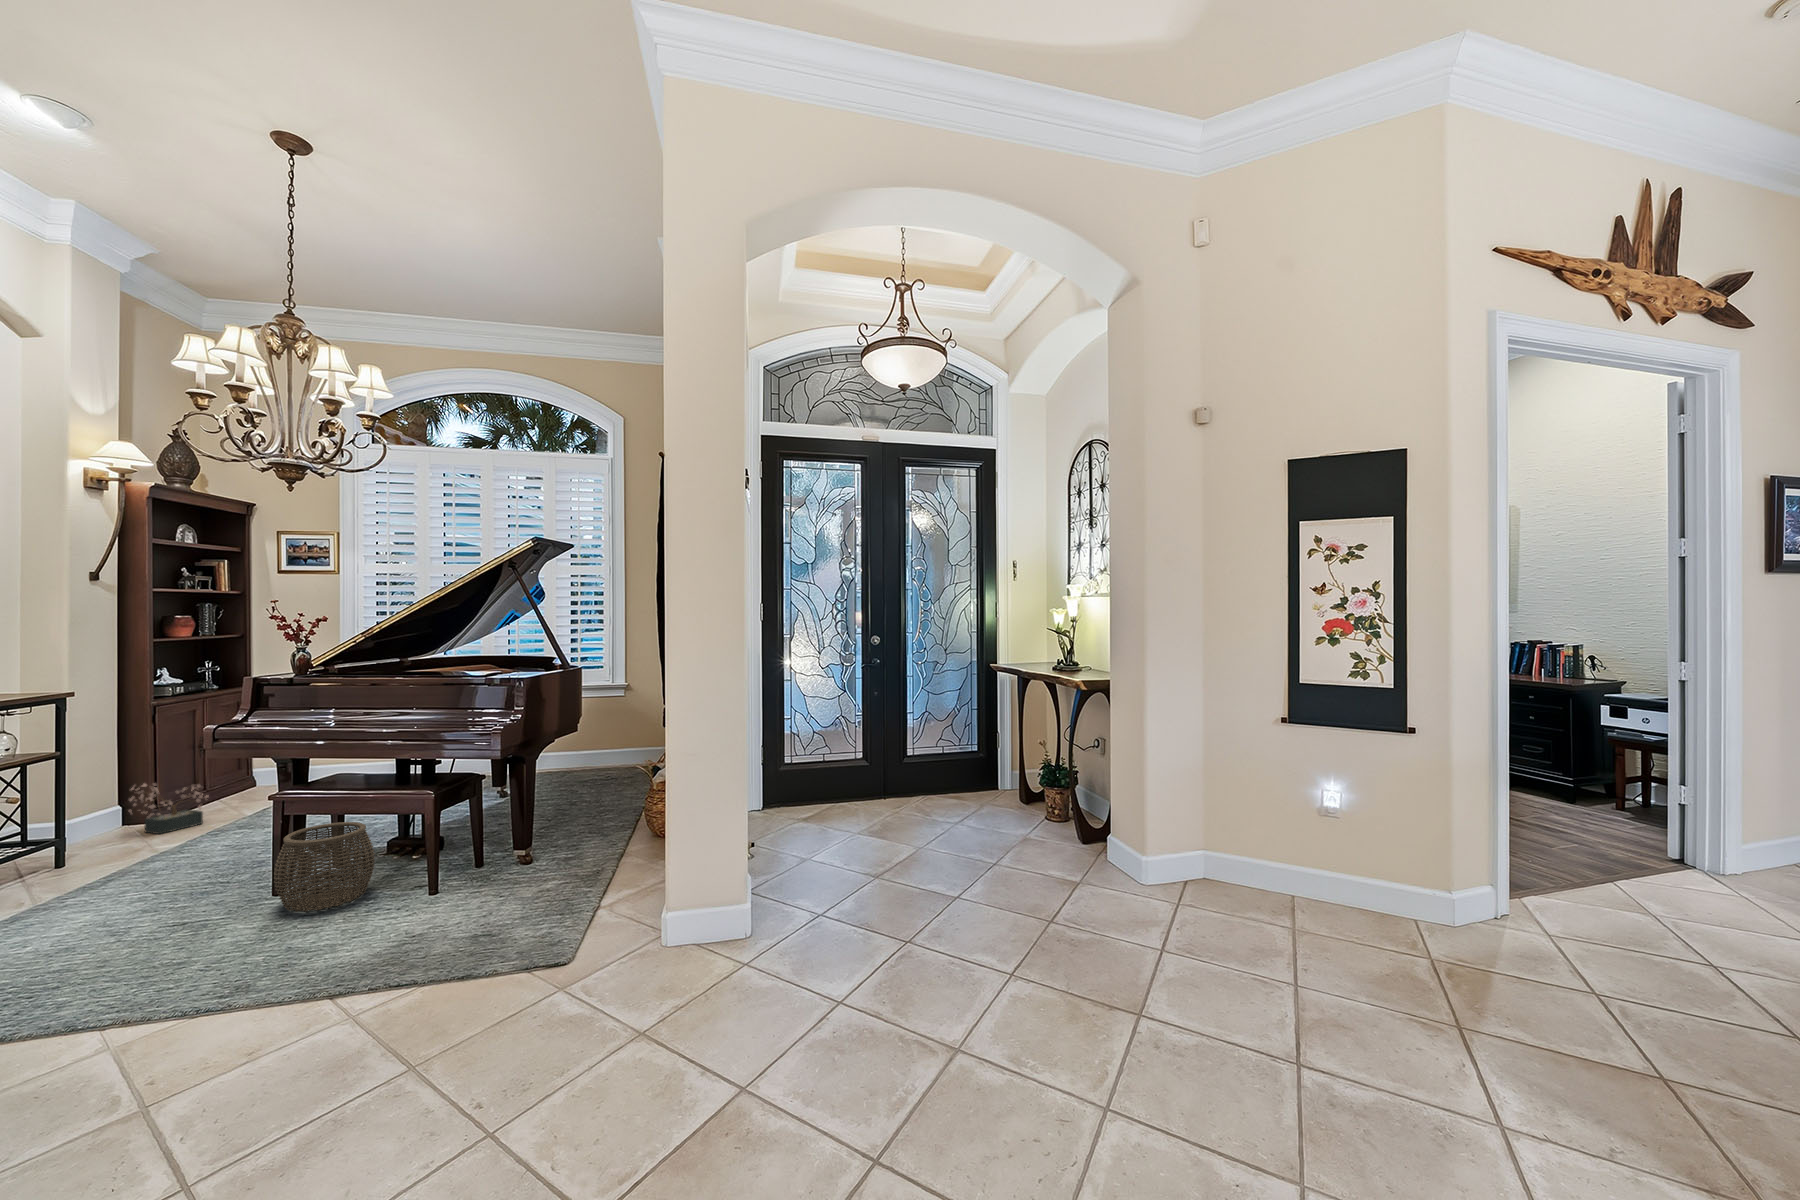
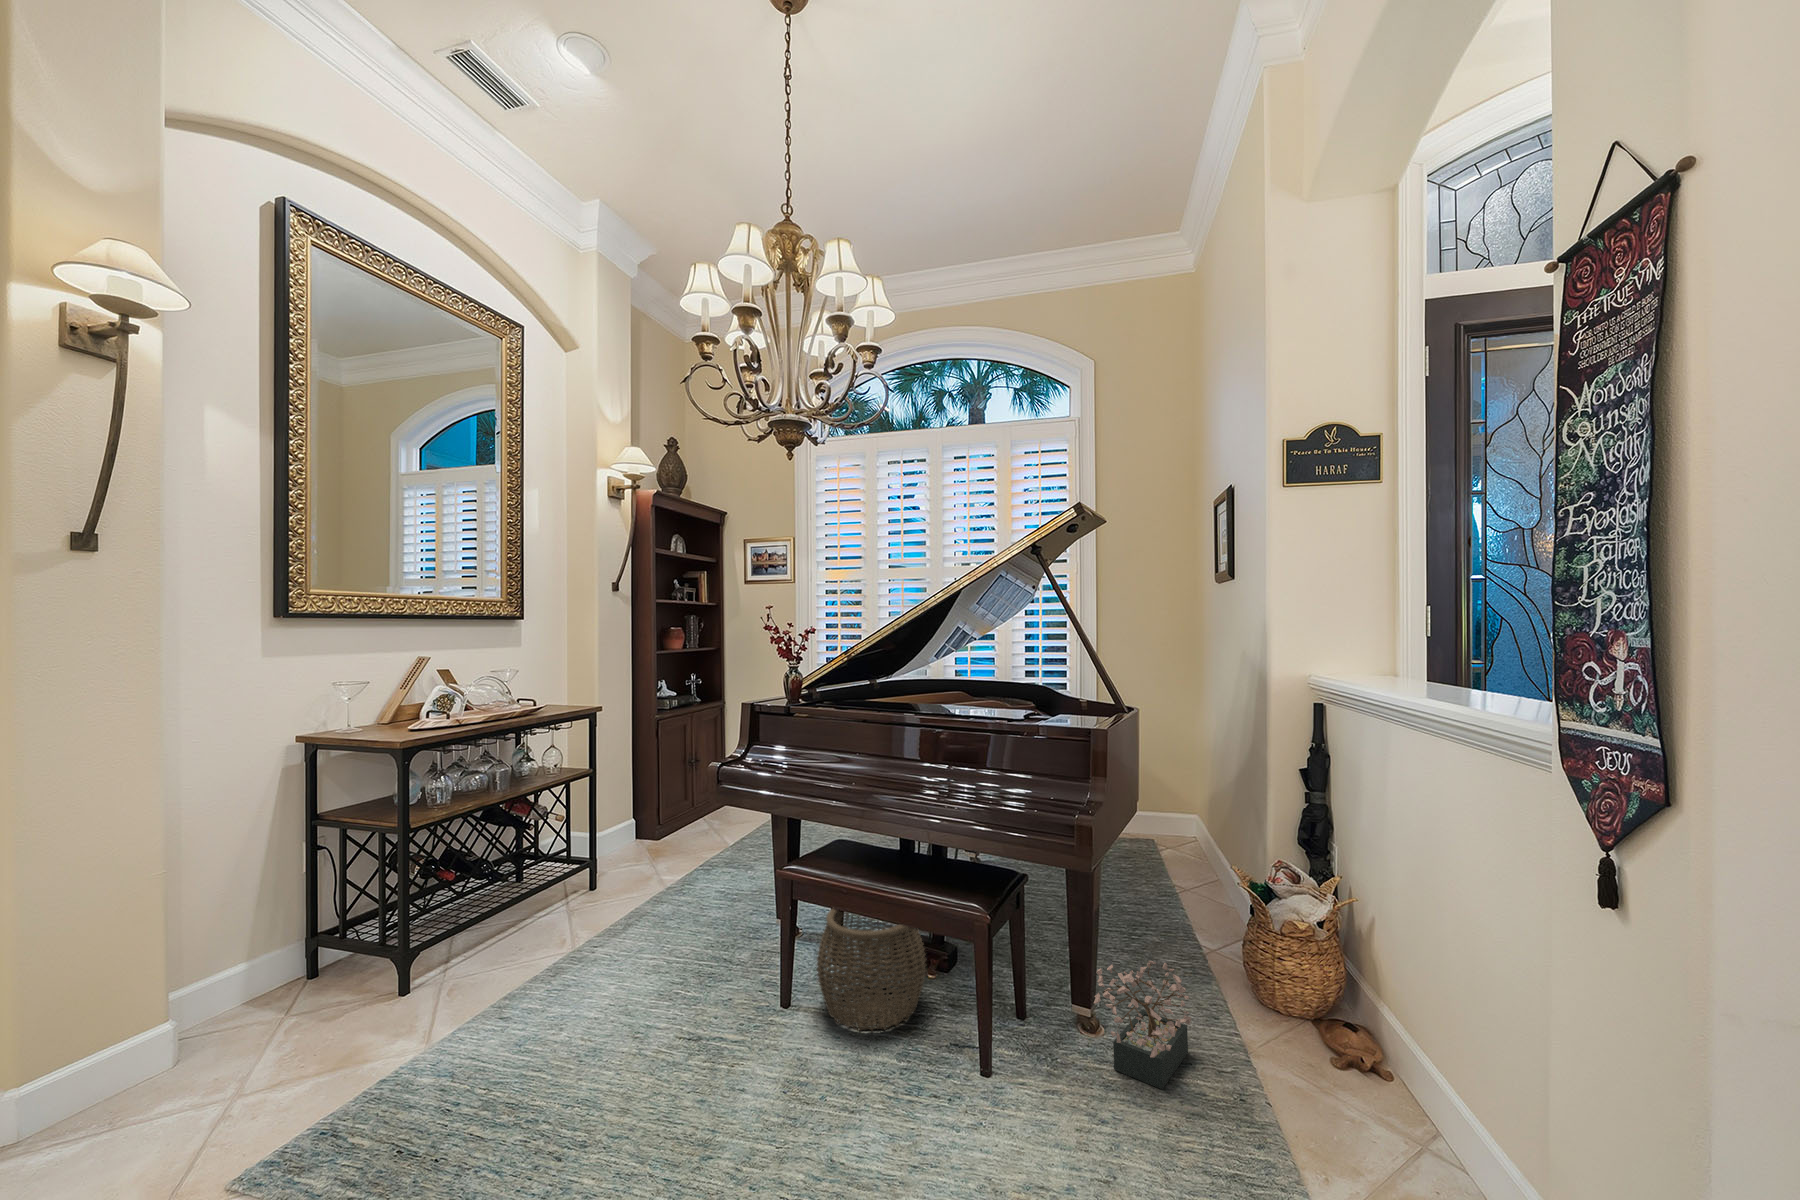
decorative plant: present [129,783,208,834] -> present [1094,961,1191,1089]

